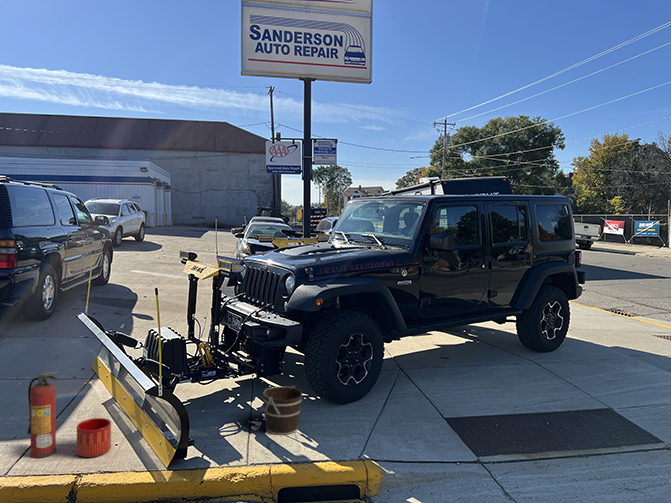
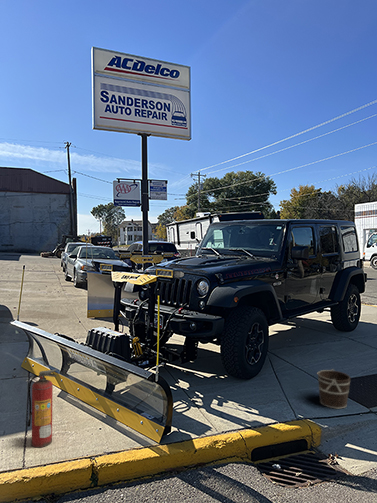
bucket: present [263,386,302,435] -> present [317,370,351,408]
planter: present [77,418,111,457] -> none [71,407,100,442]

